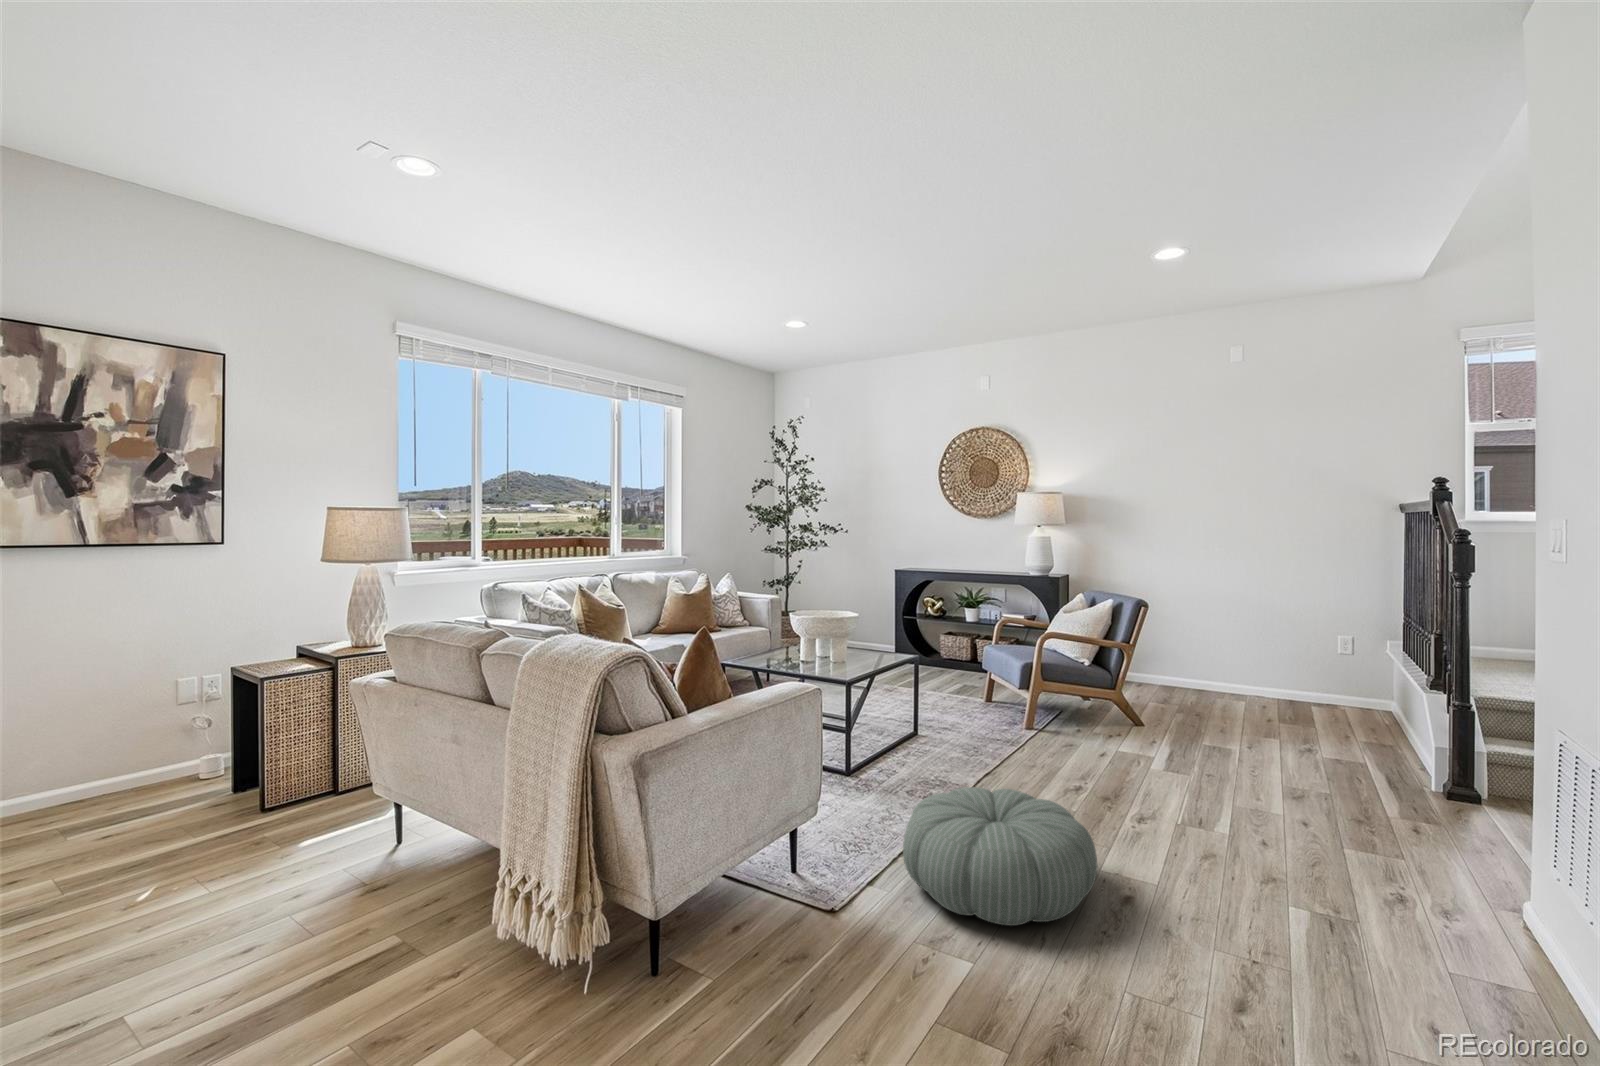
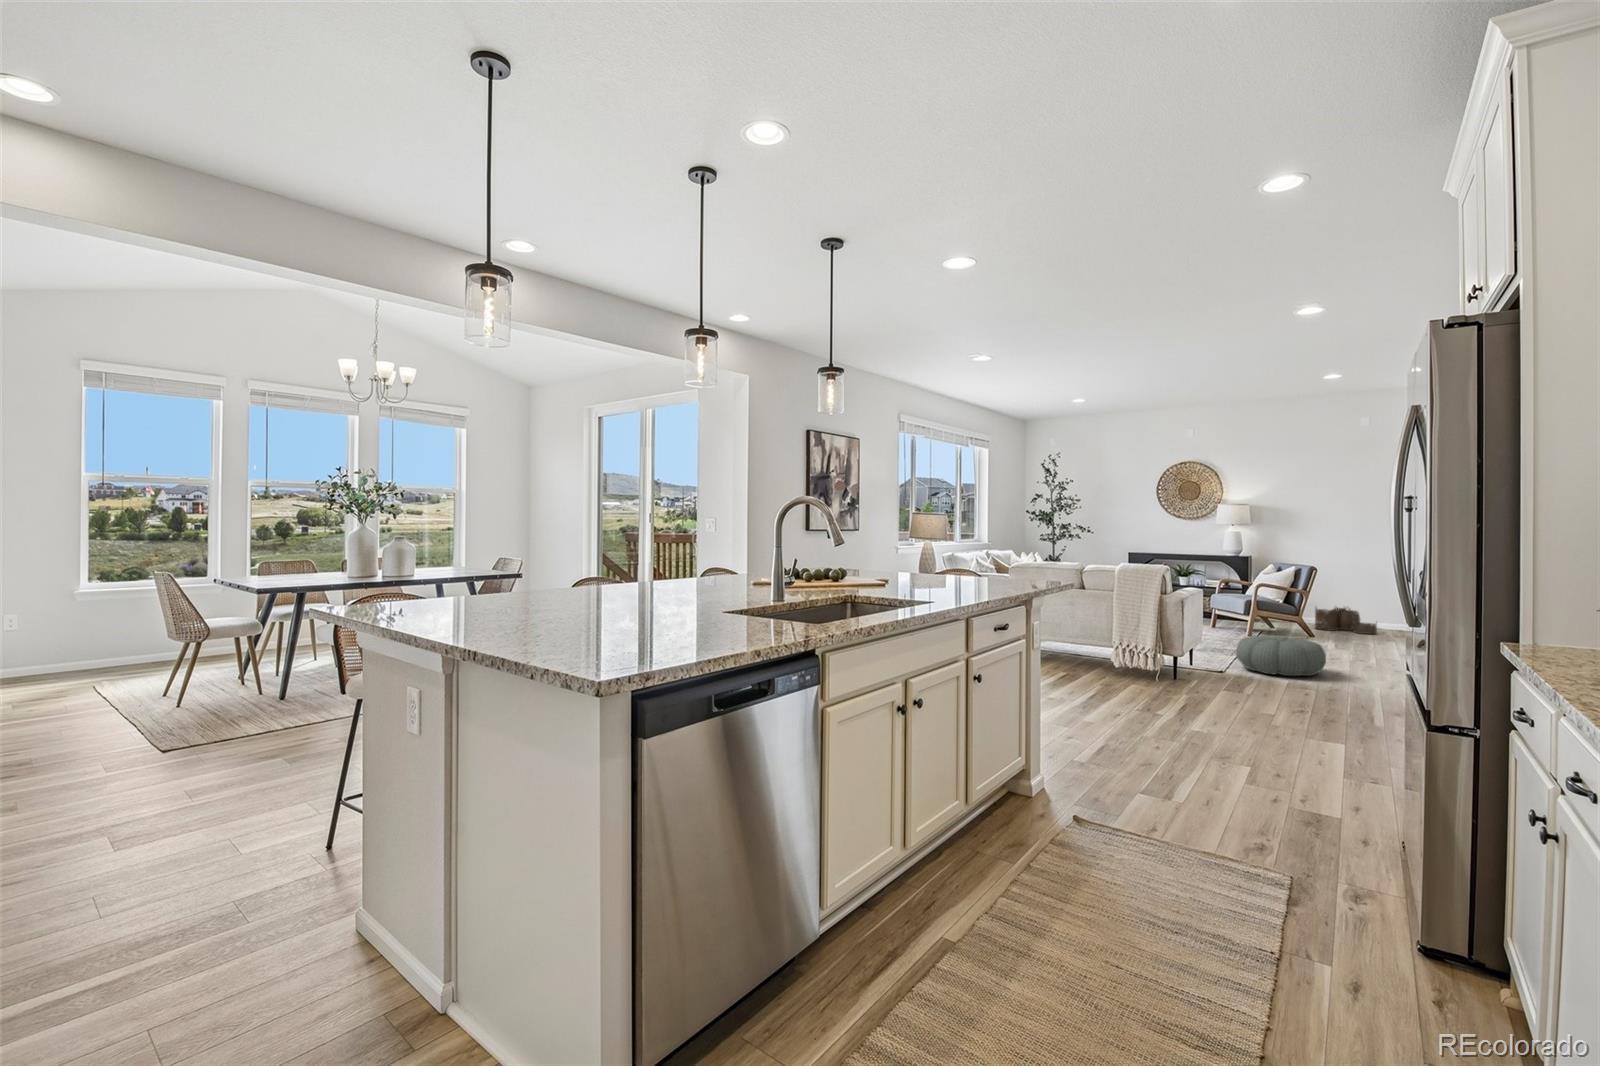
woven basket: none [1154,657,1251,715] -> present [1315,607,1377,634]

